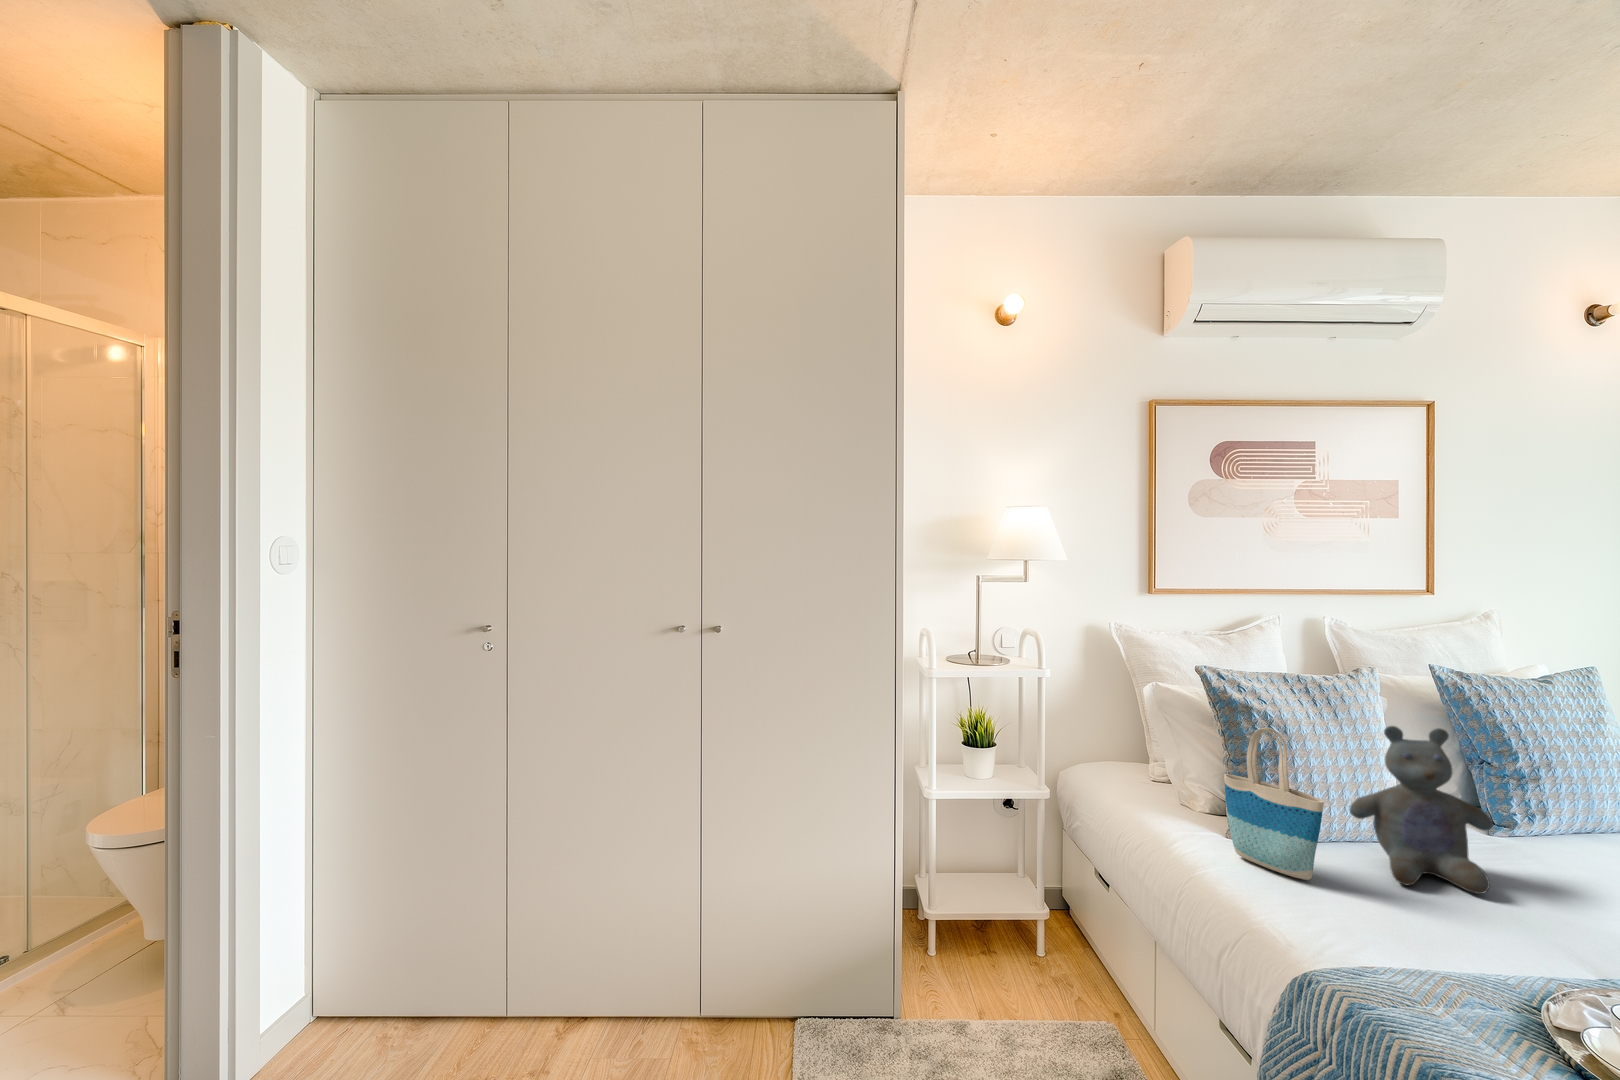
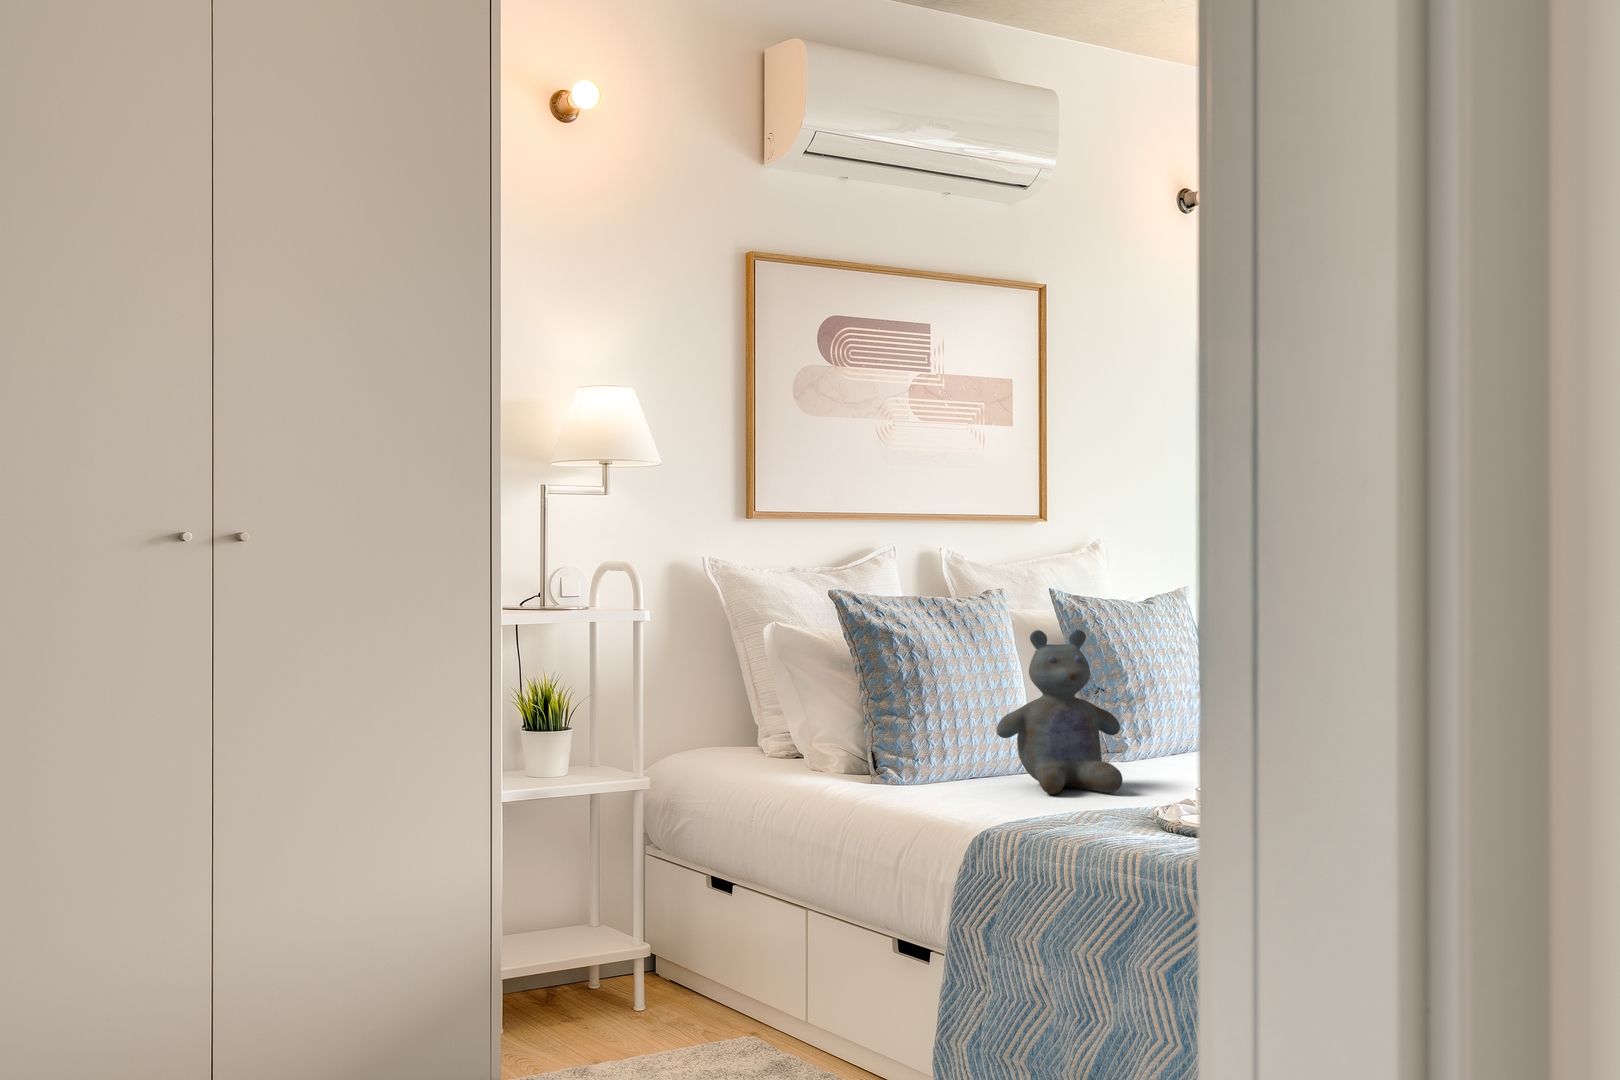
tote bag: present [1224,728,1324,880] -> none [878,632,987,800]

